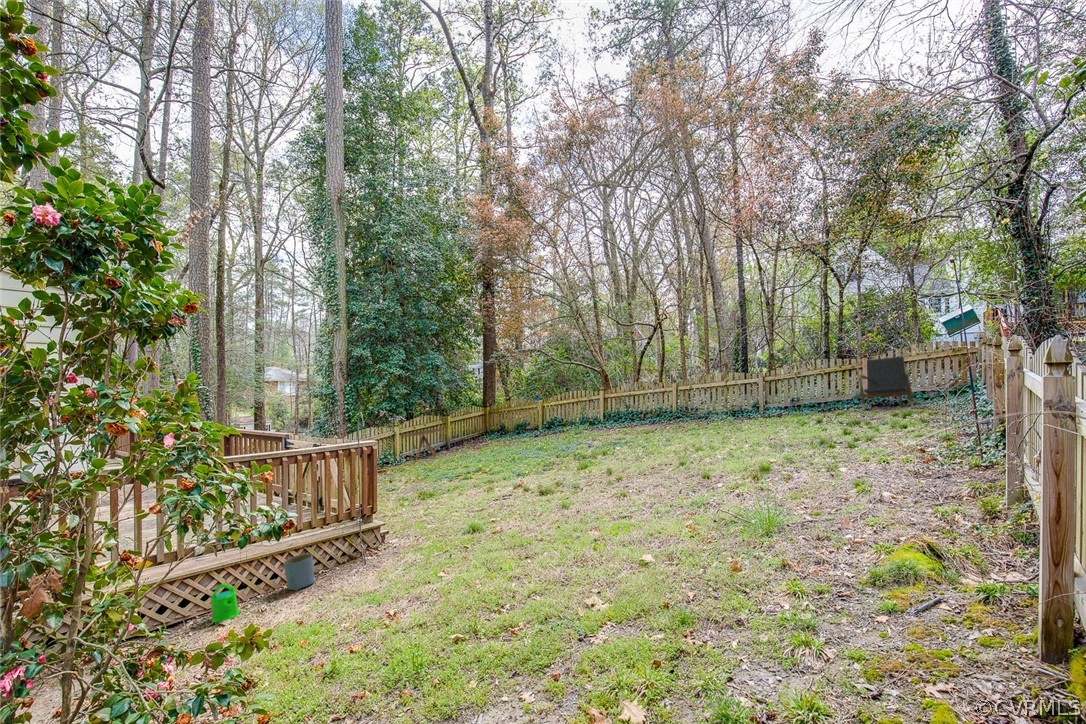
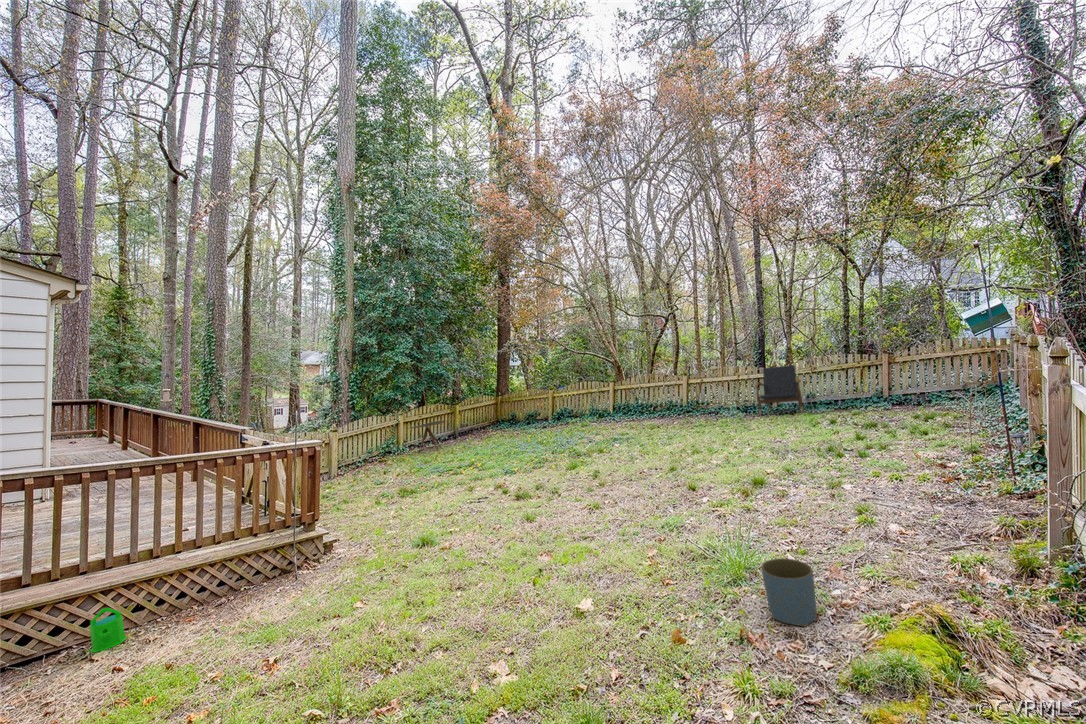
lounge chair: present [858,357,913,409] -> present [755,365,803,414]
planter: present [284,554,315,590] -> present [761,558,817,626]

